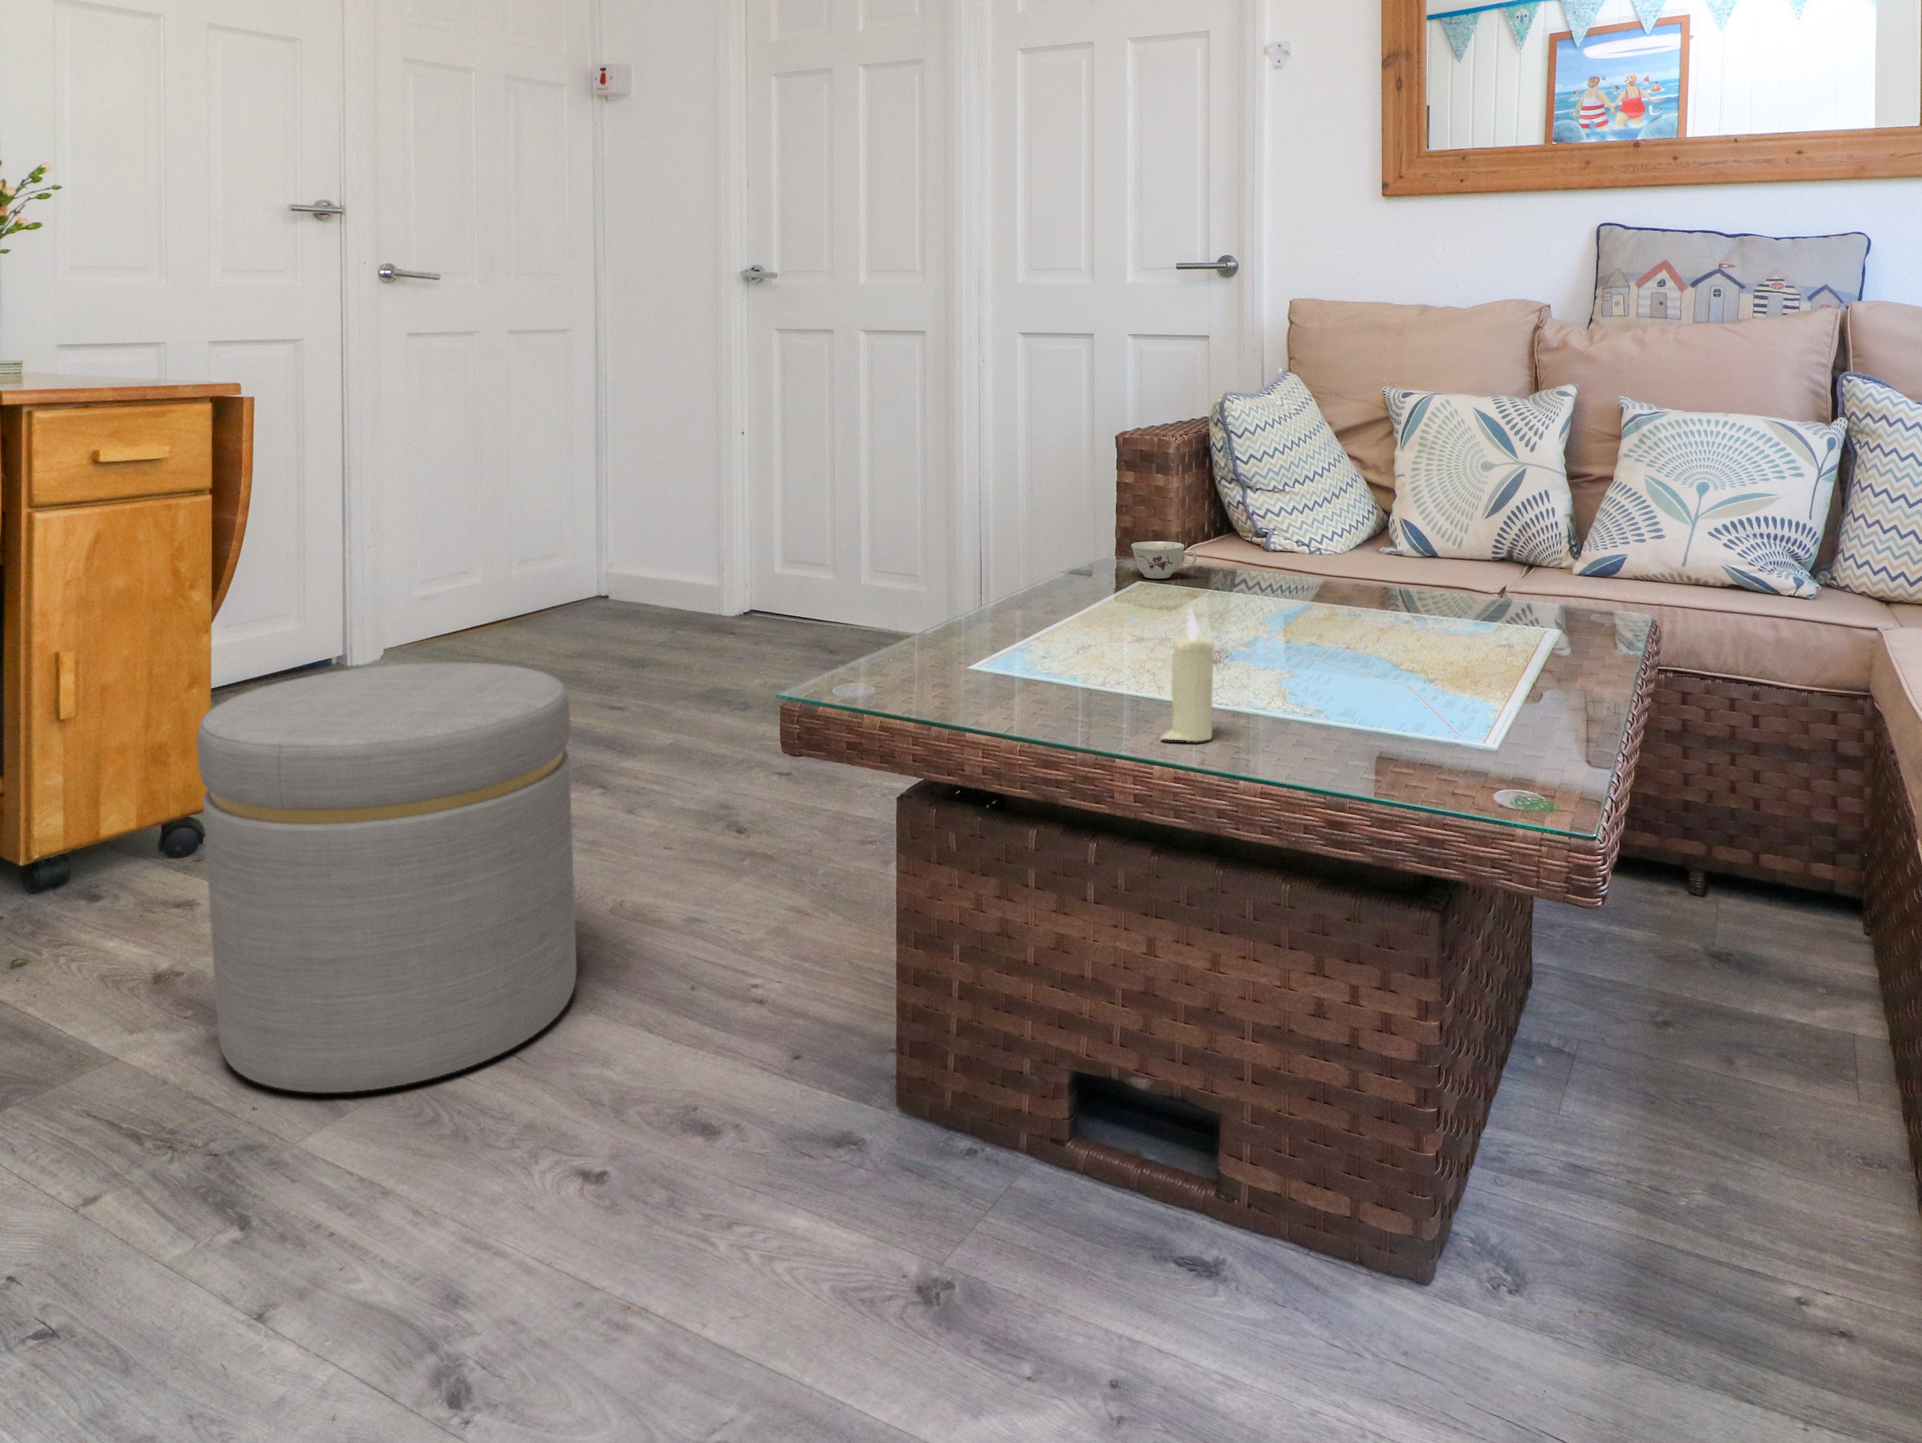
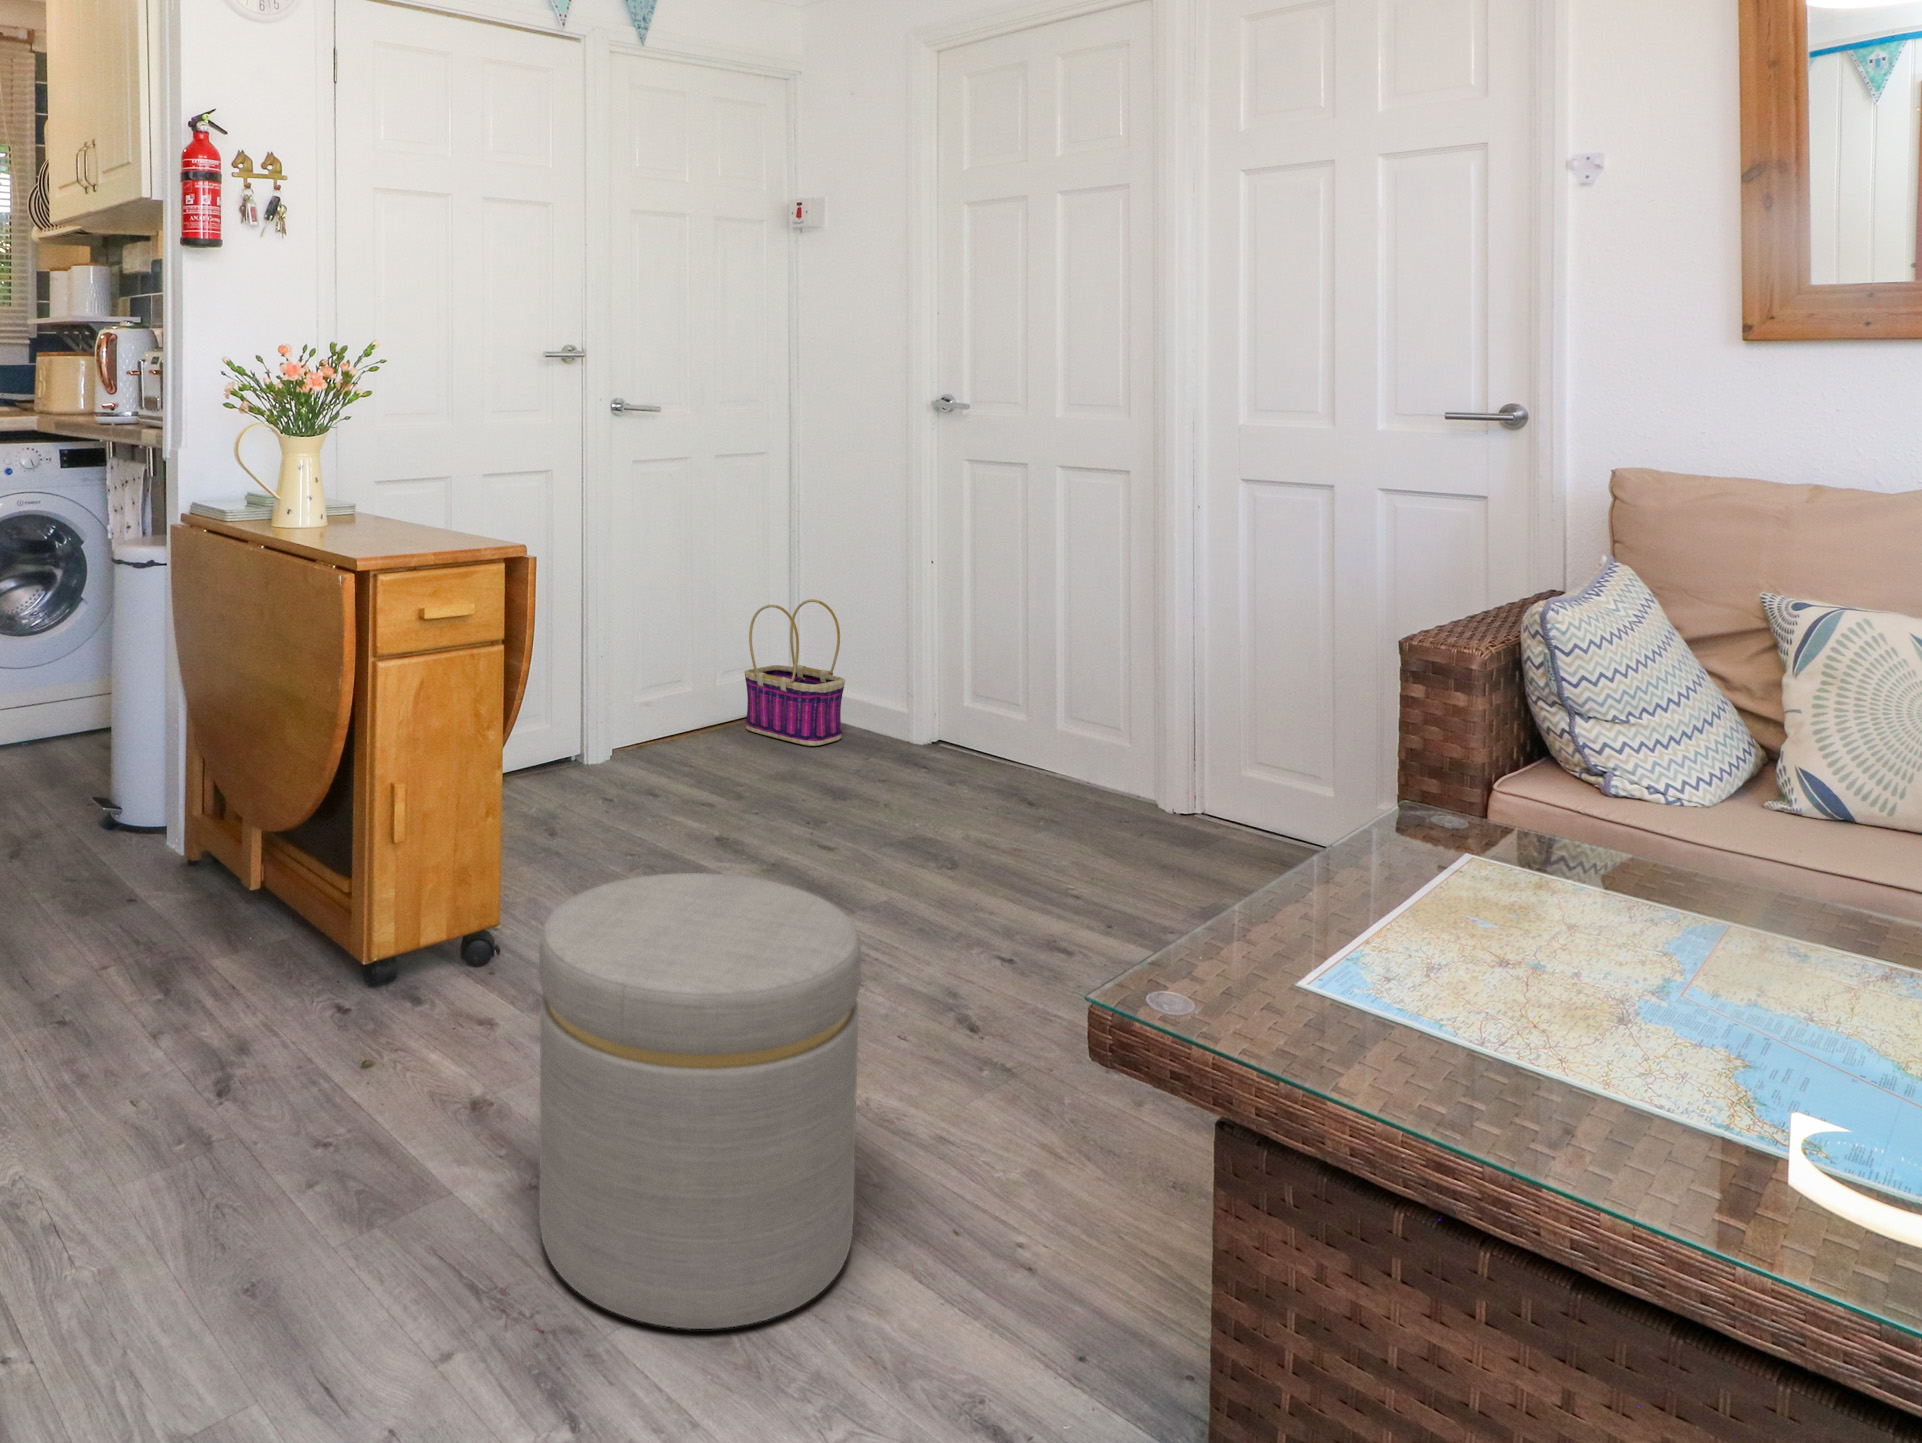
basket: none [569,476,675,620] -> present [745,599,845,746]
teacup: present [1131,541,1197,579] -> none [1465,802,1554,852]
candle: present [1161,610,1214,741] -> none [1672,1047,1756,1213]

